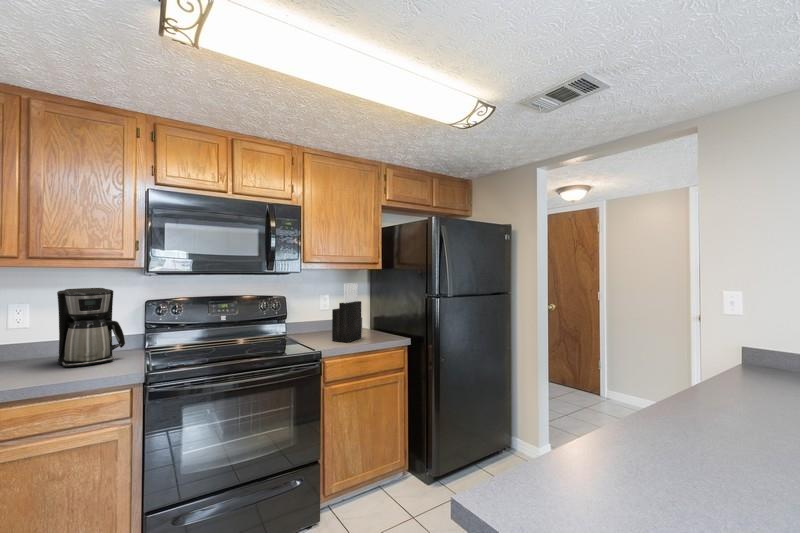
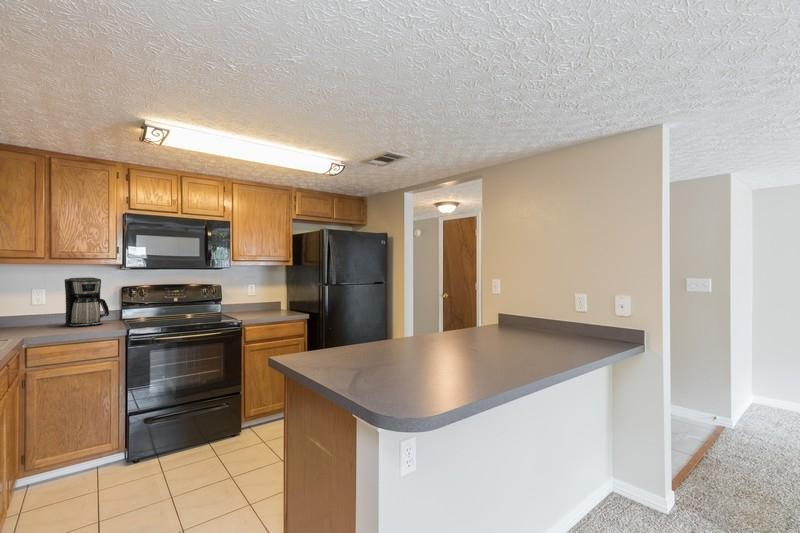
knife block: present [332,283,361,342] -> none [254,275,276,315]

